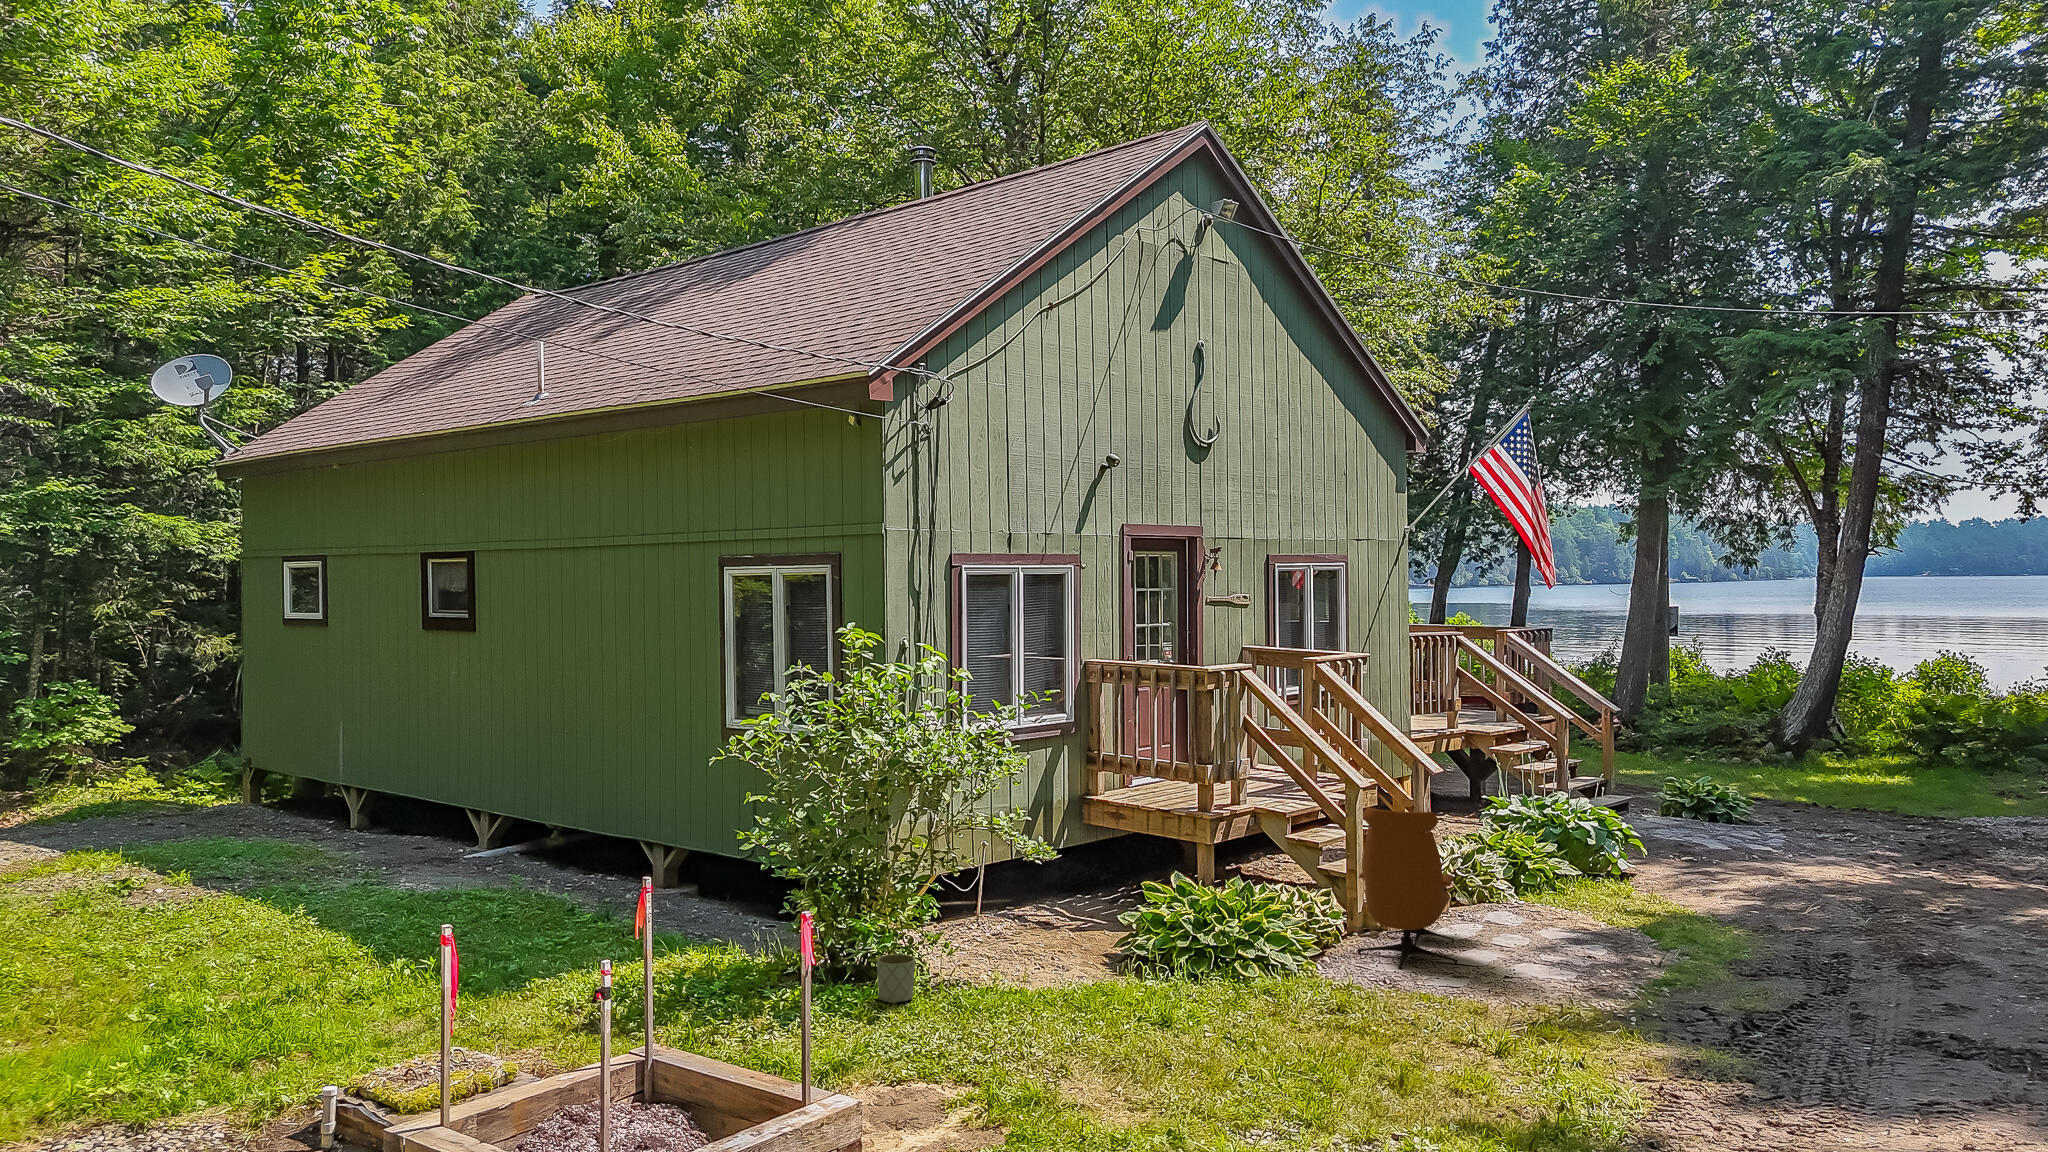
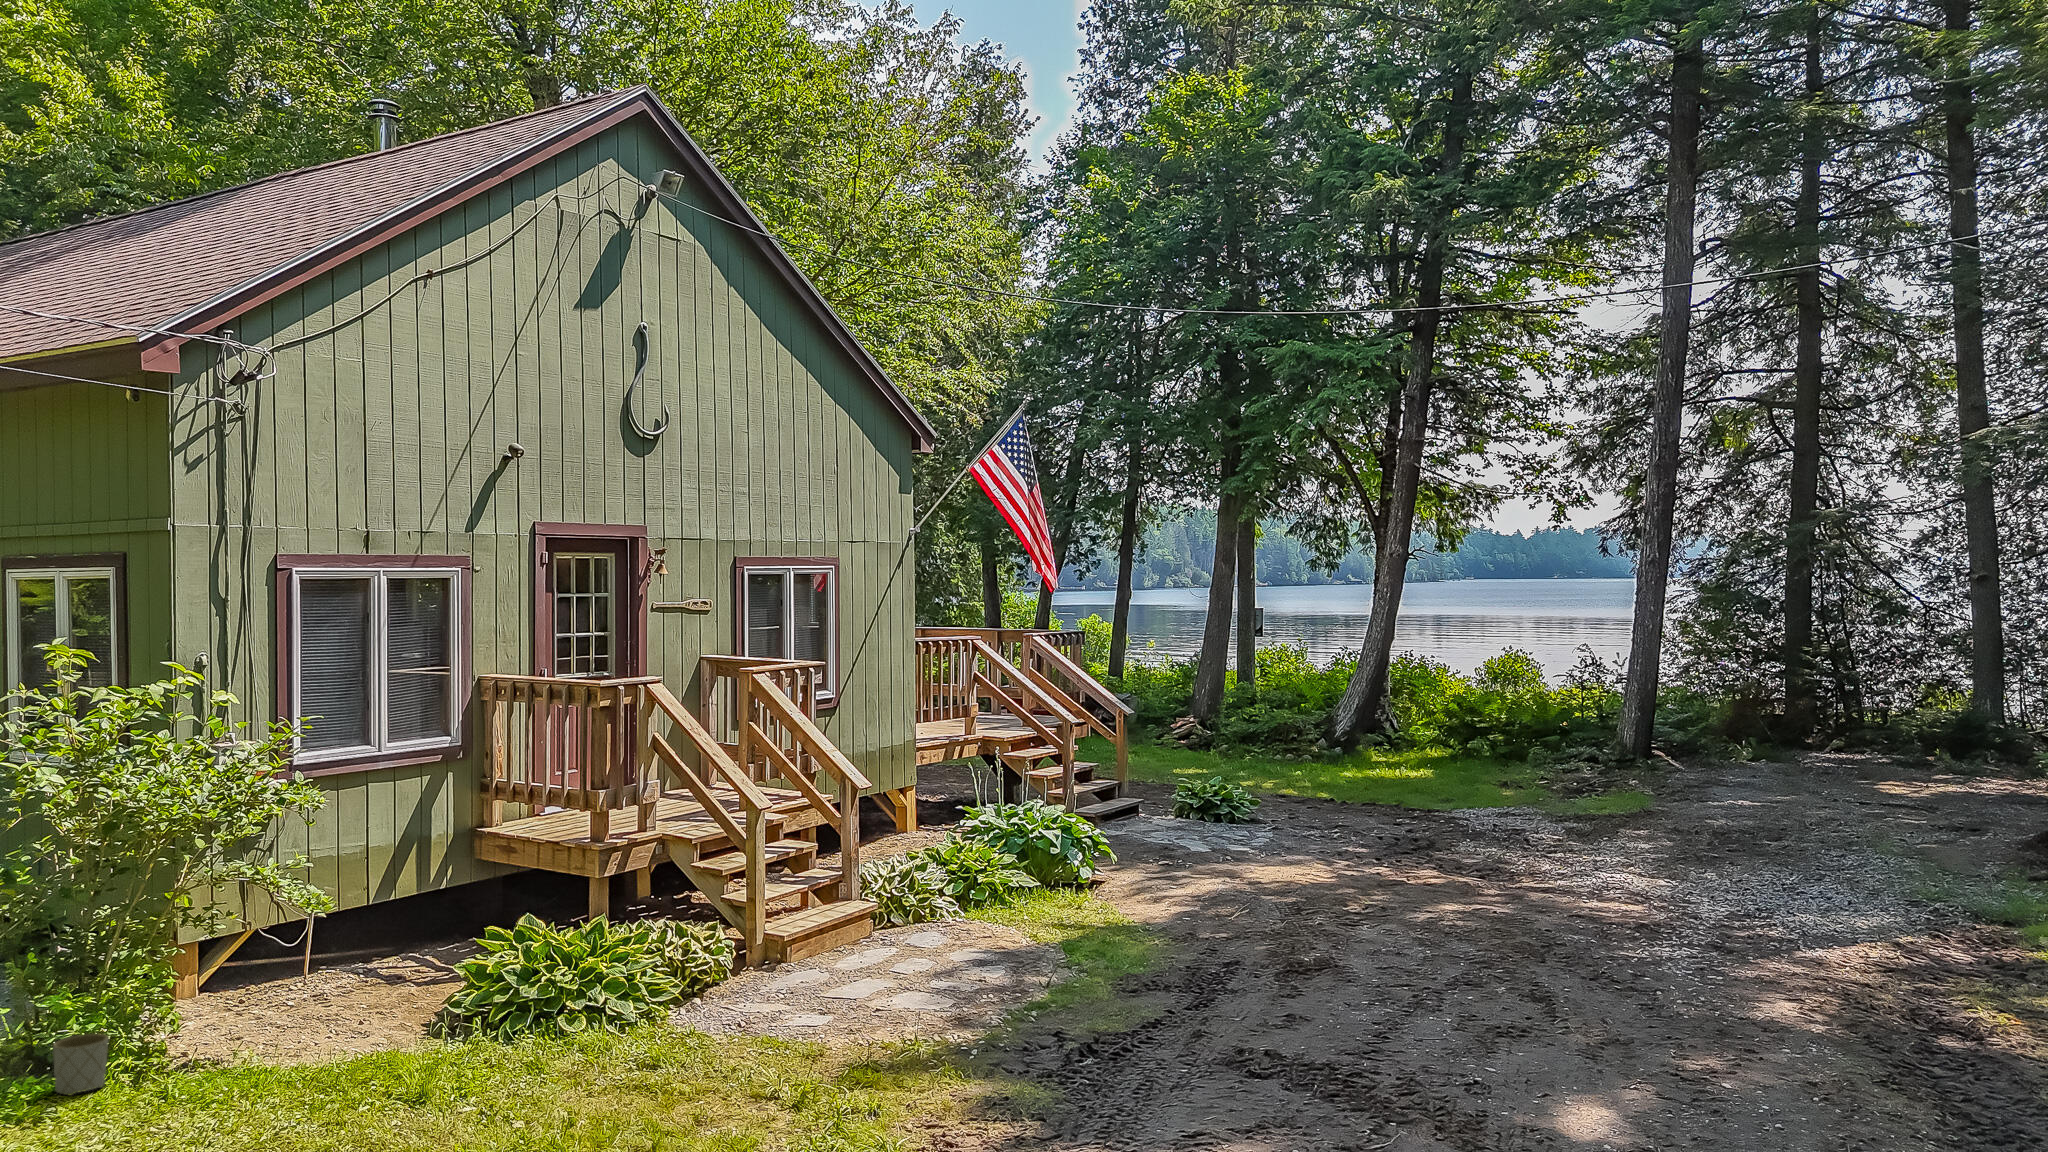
lounge chair: present [1358,808,1458,970] -> none [716,834,843,1010]

